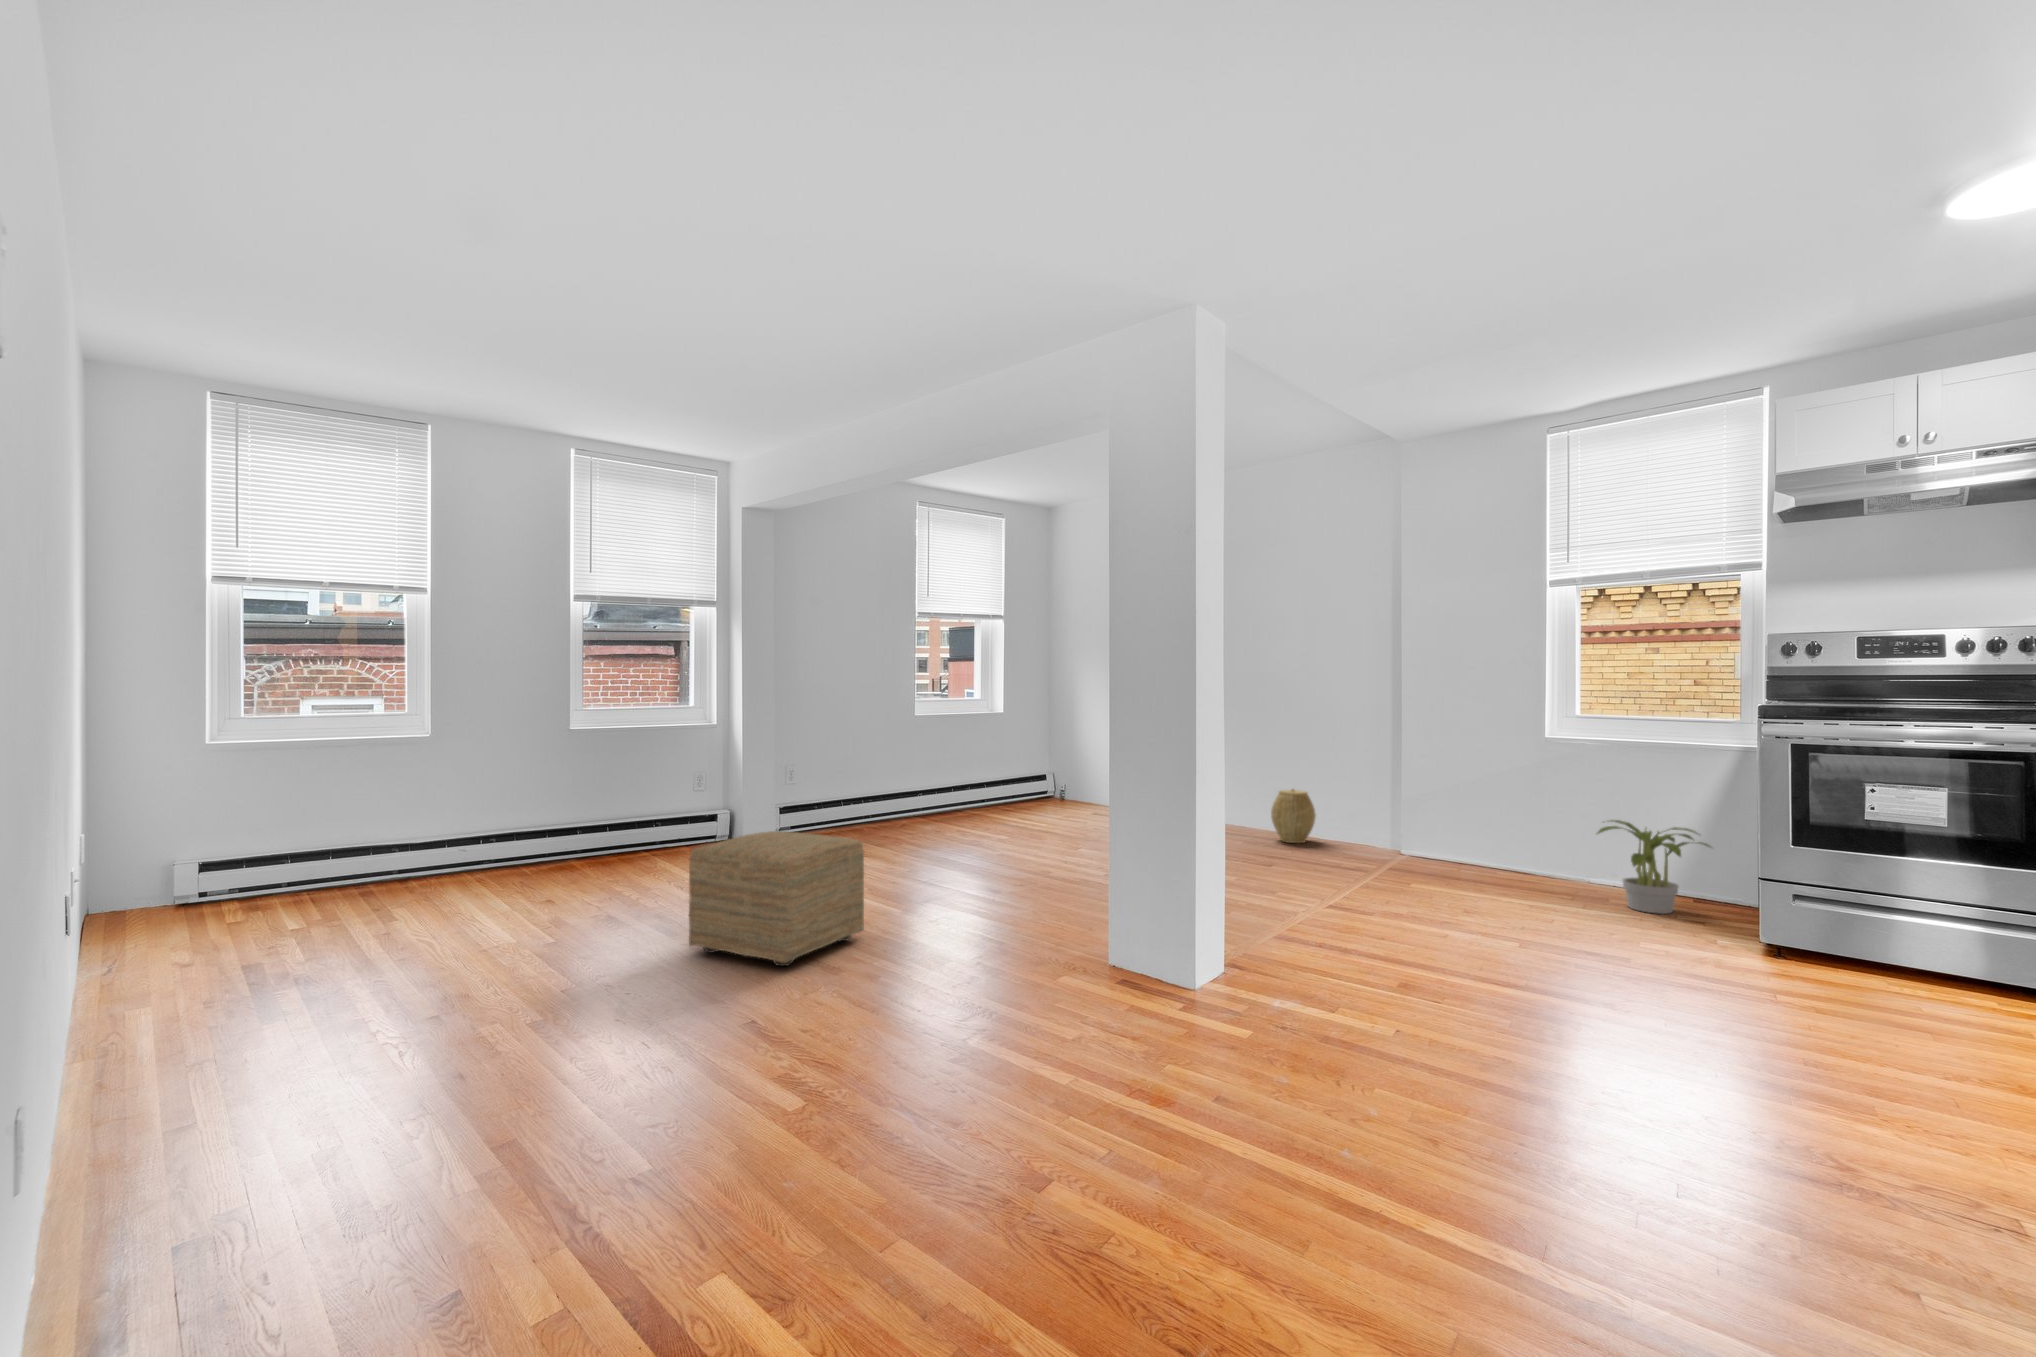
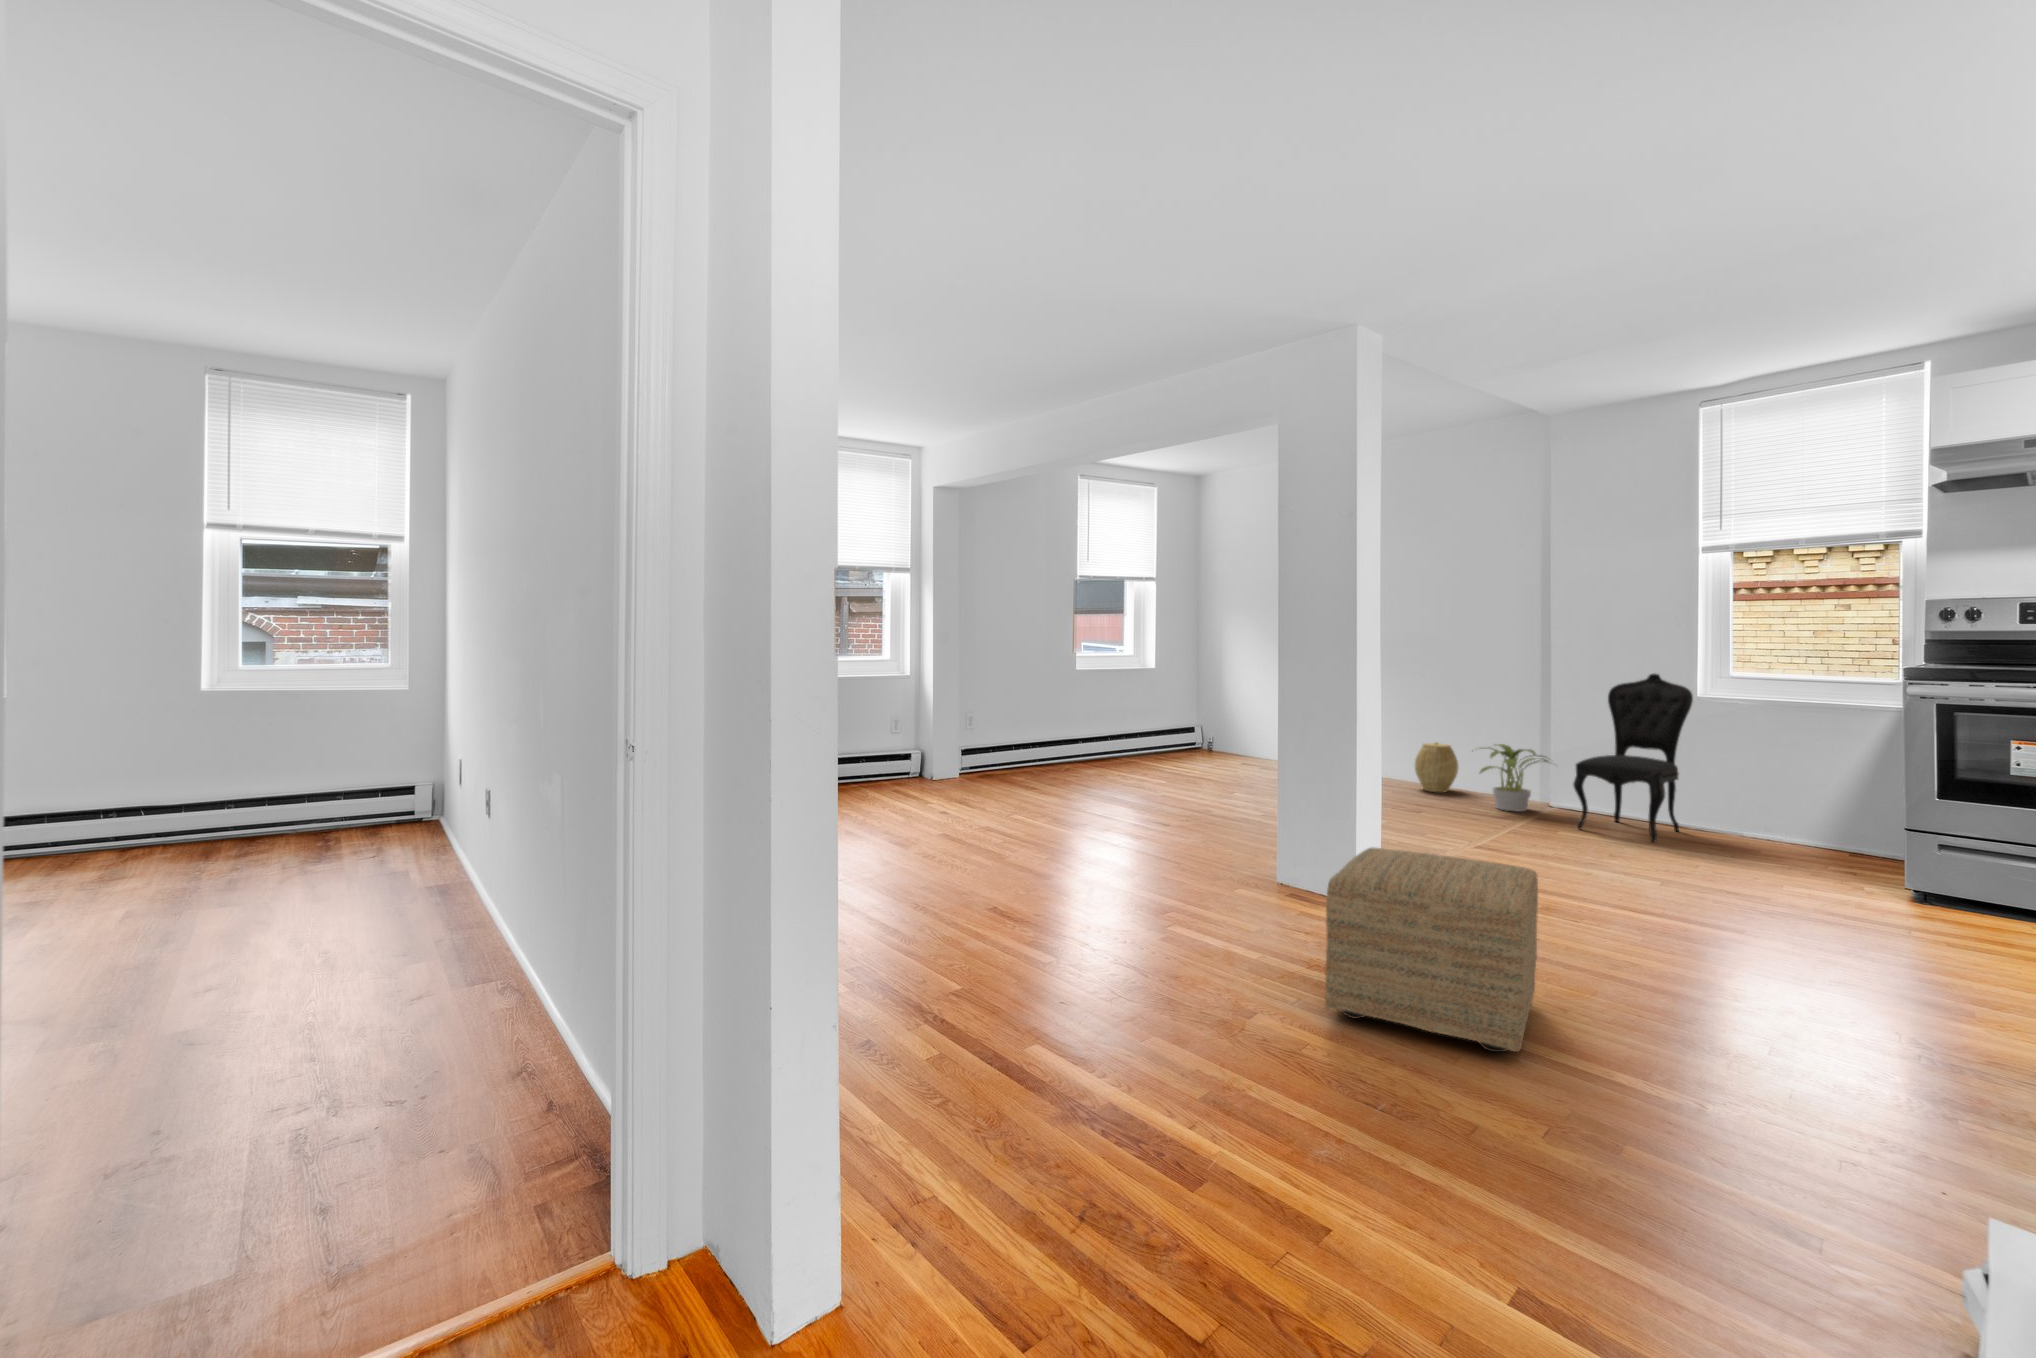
dining chair: none [1431,714,1546,896] -> present [1573,674,1693,842]
potted plant: present [1597,820,1710,914] -> present [1480,744,1548,811]
ottoman: present [689,831,864,966] -> present [1325,848,1538,1052]

